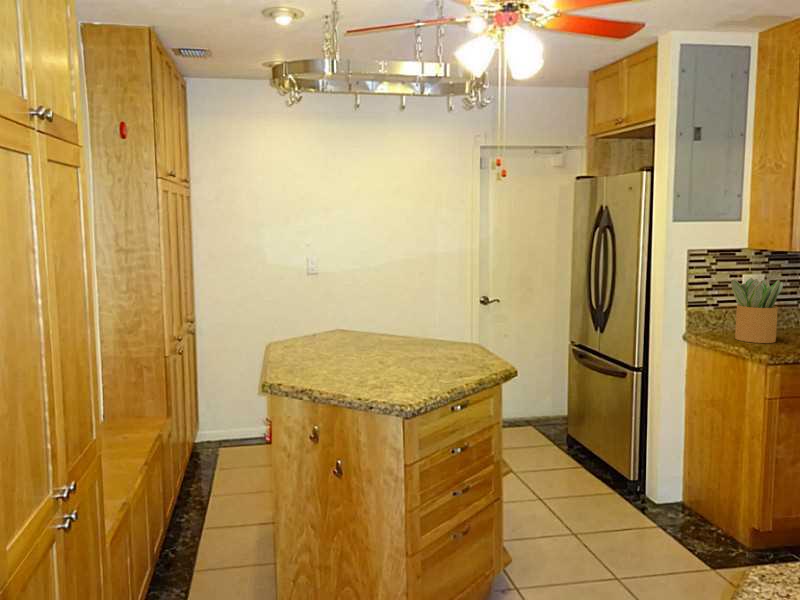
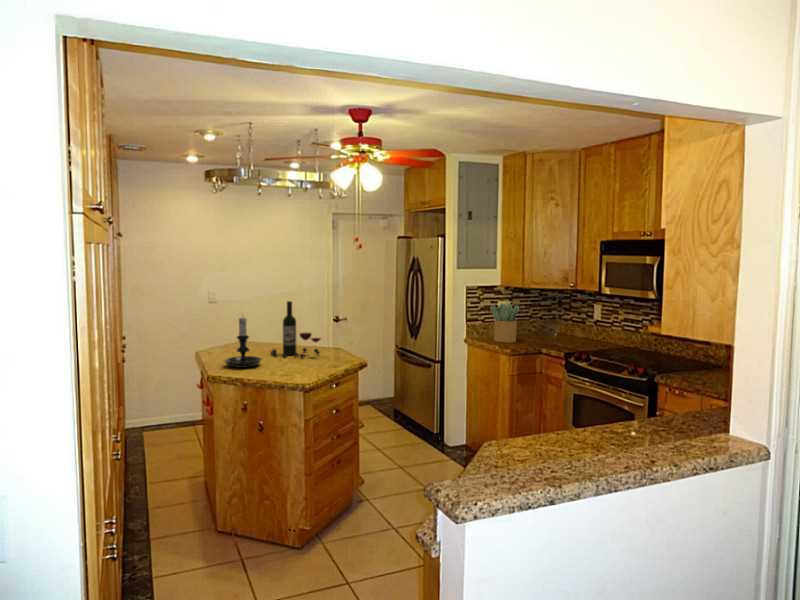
wine bottle: none [370,271,447,360] -> present [270,301,321,358]
candle holder: none [293,289,351,372] -> present [225,317,262,368]

